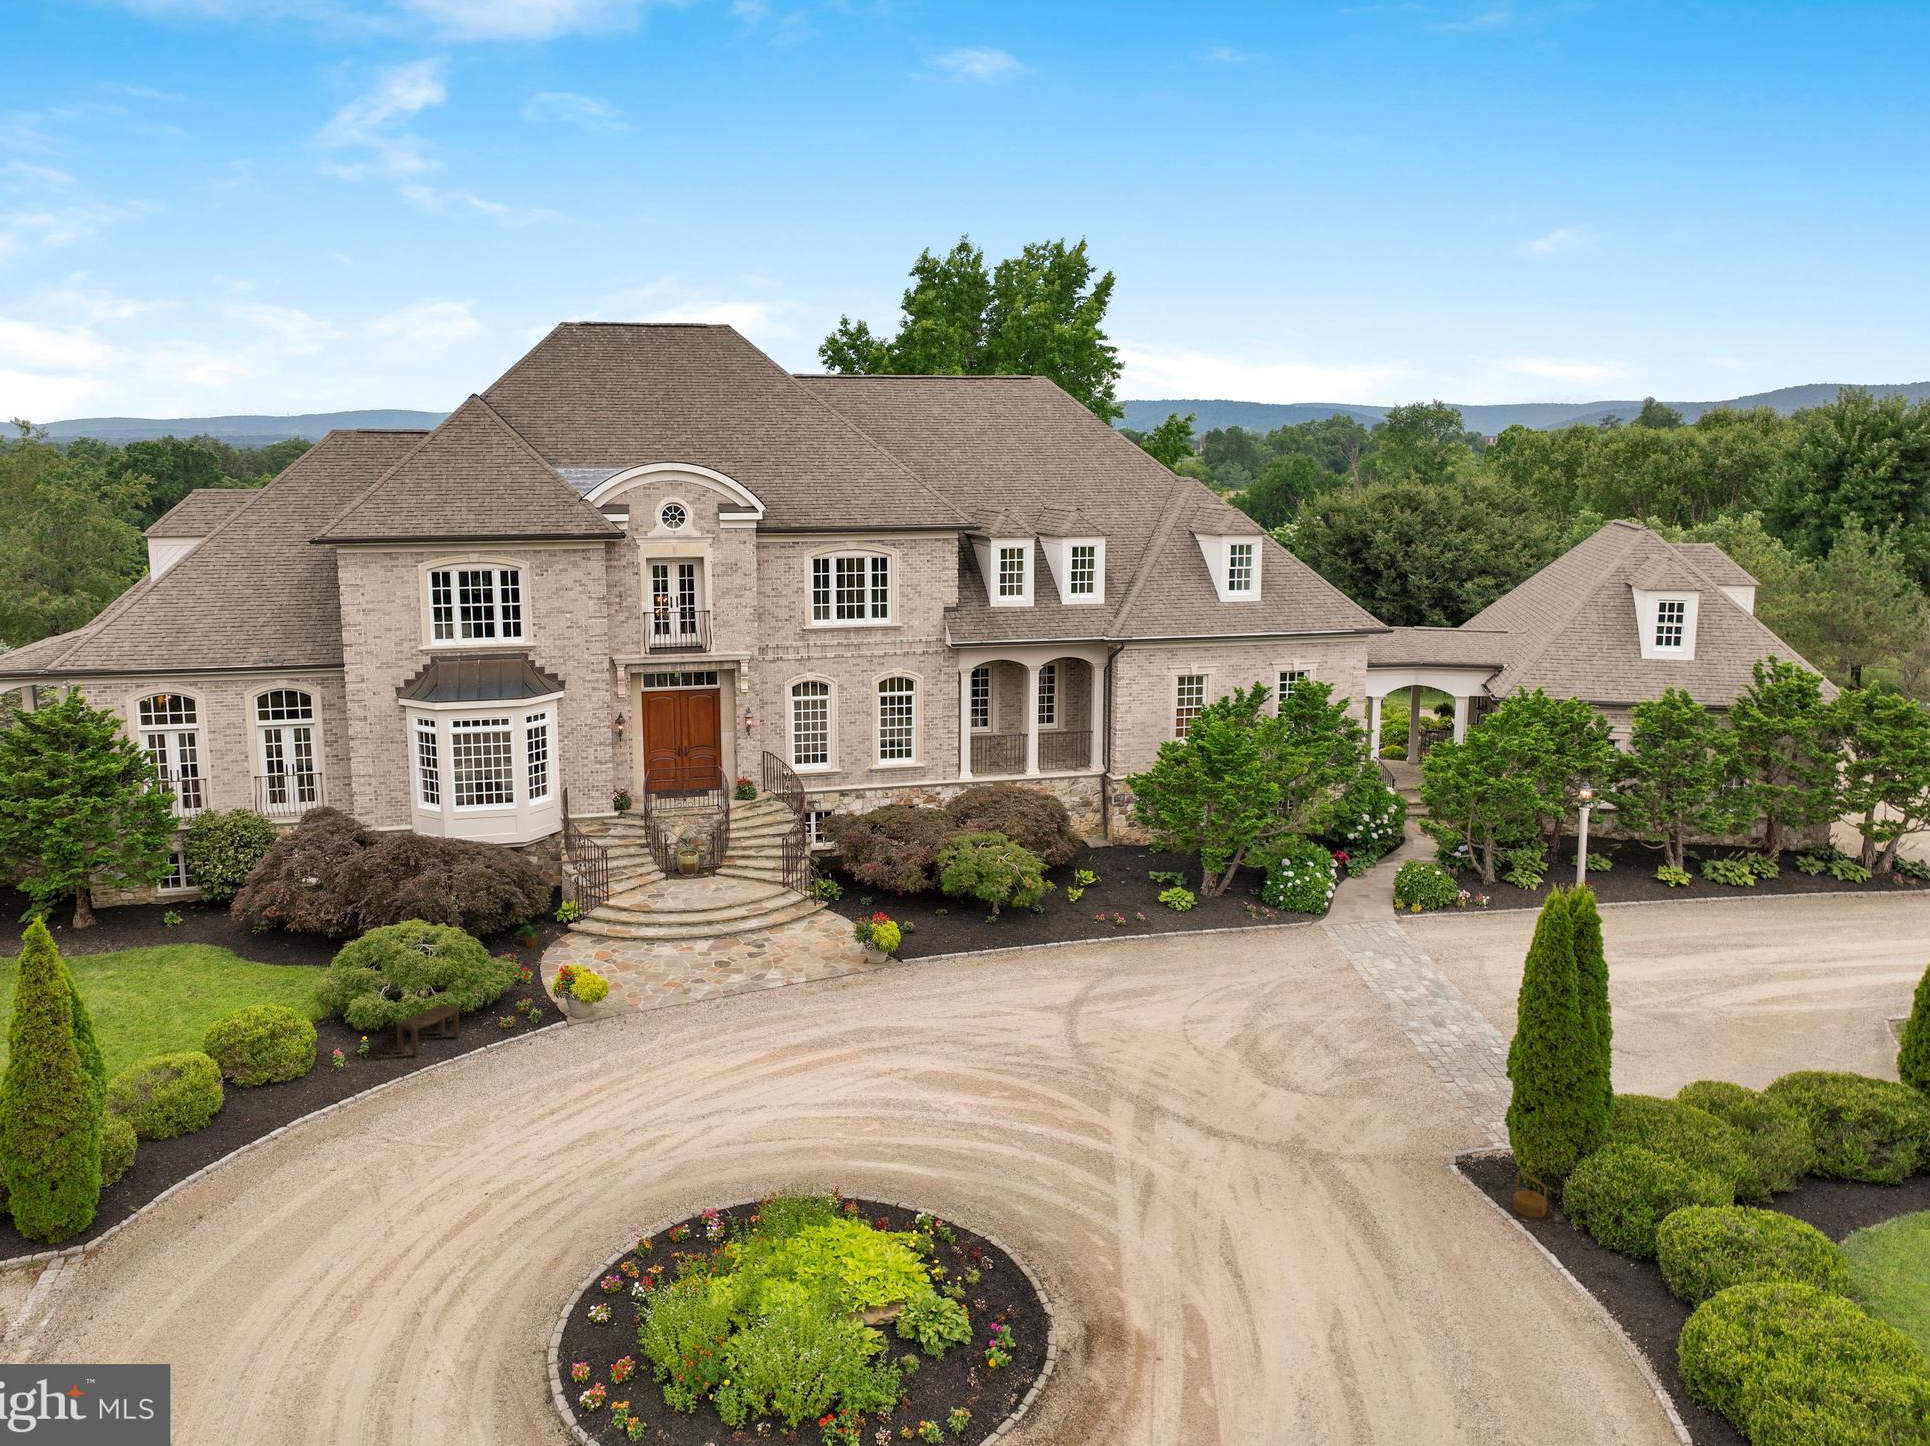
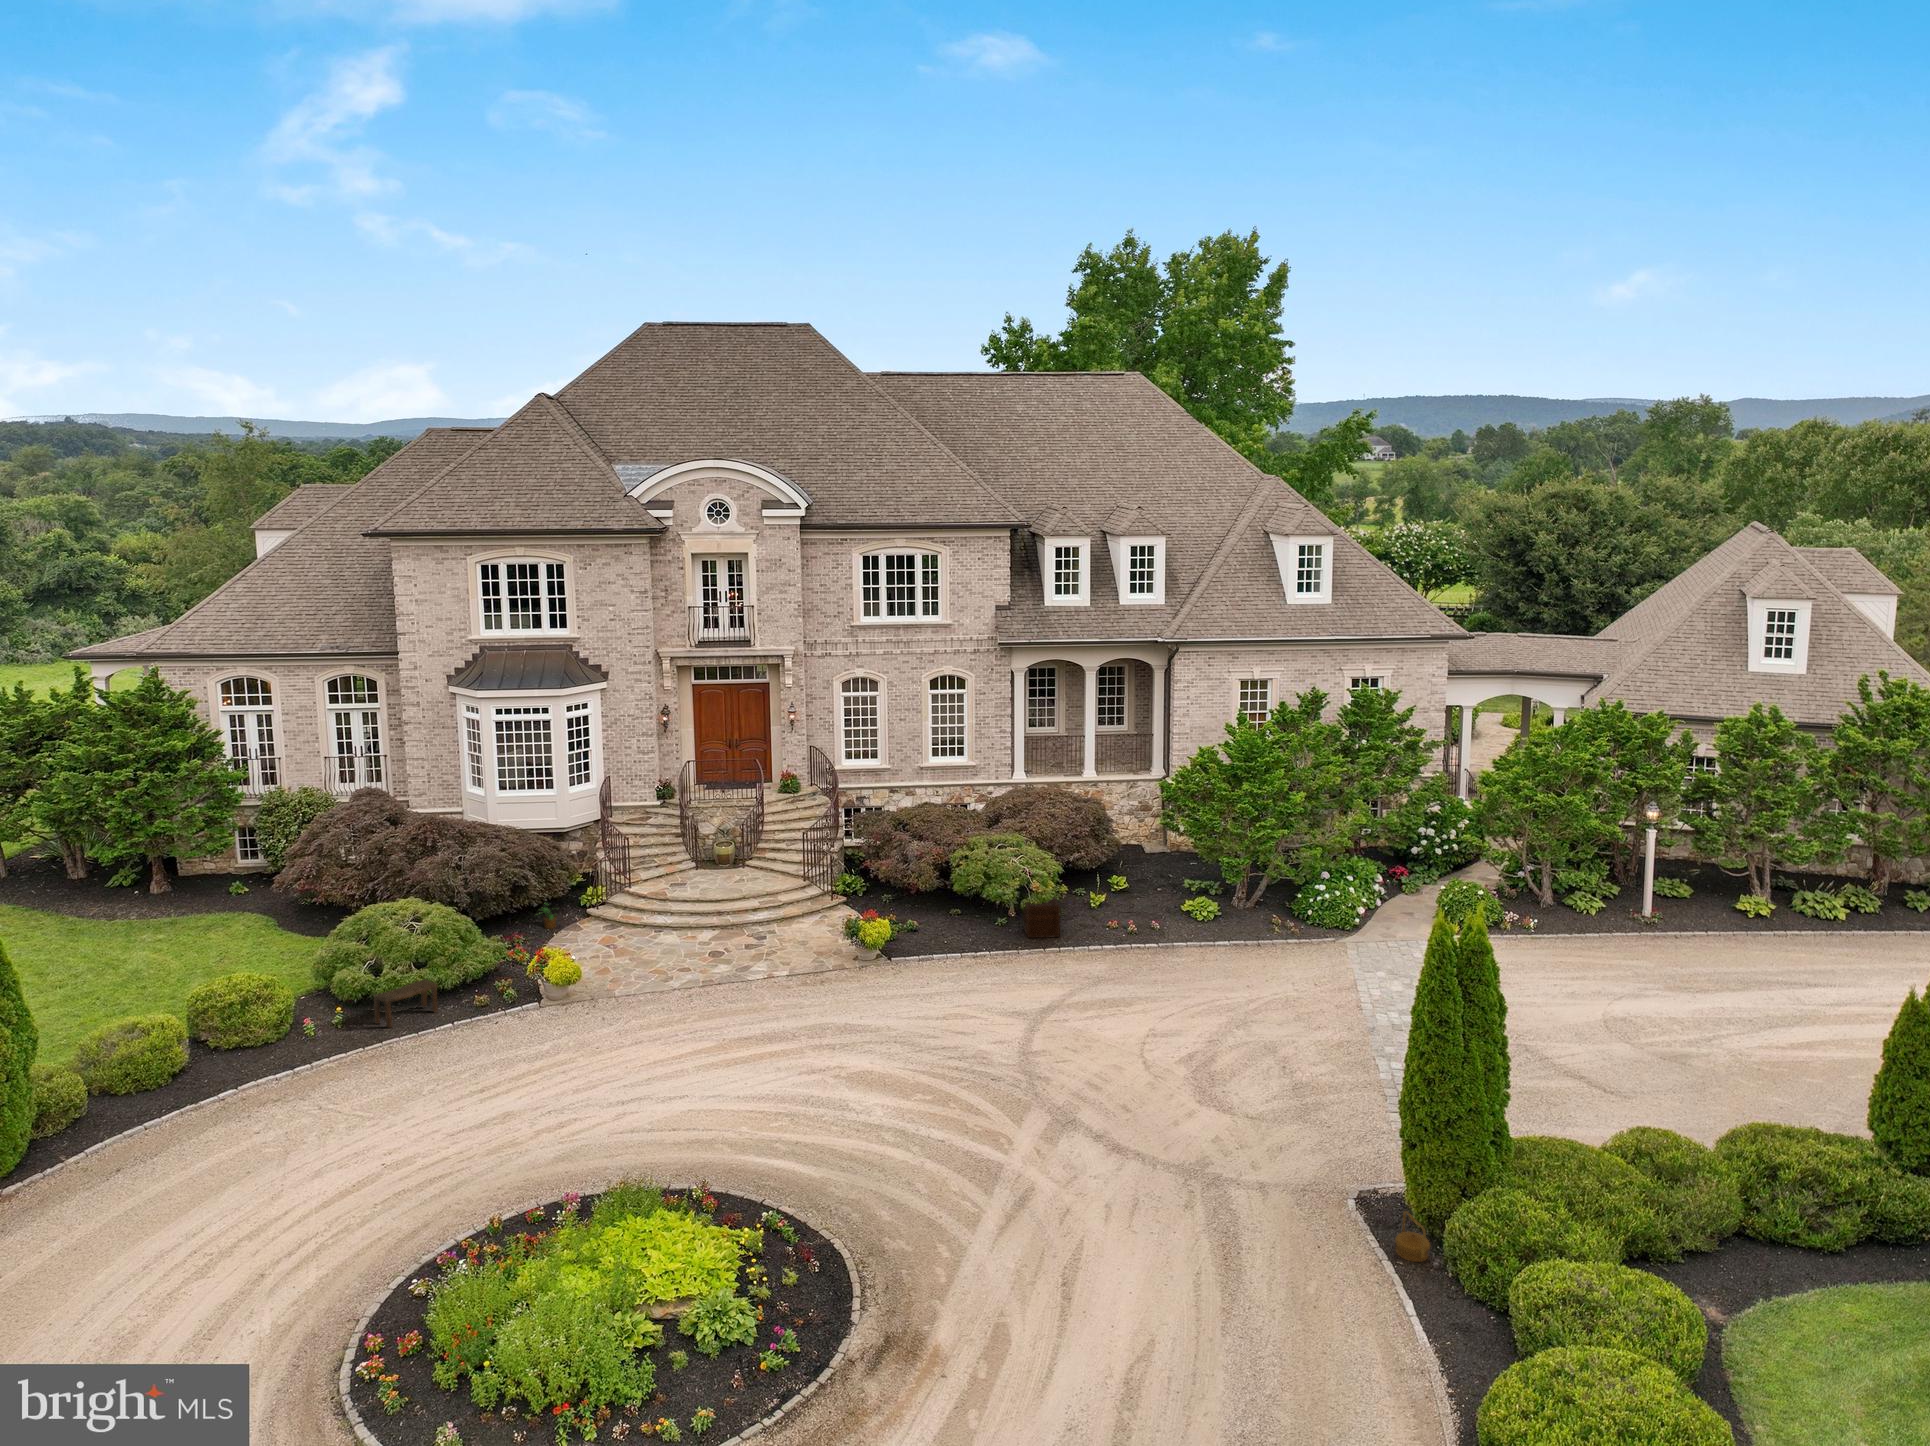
wooden crate: none [1011,893,1053,935] -> present [1023,897,1060,938]

